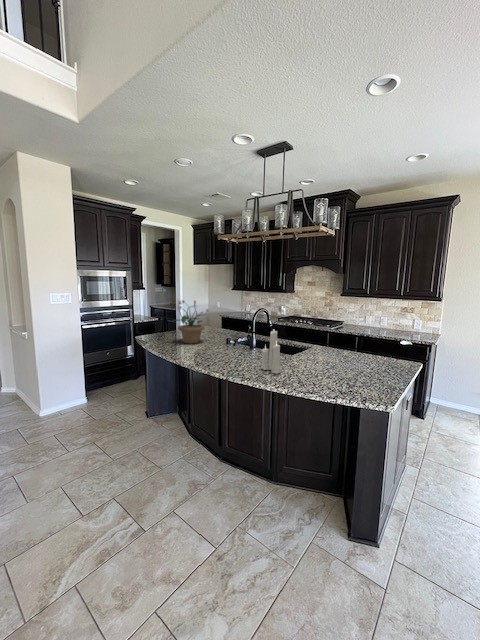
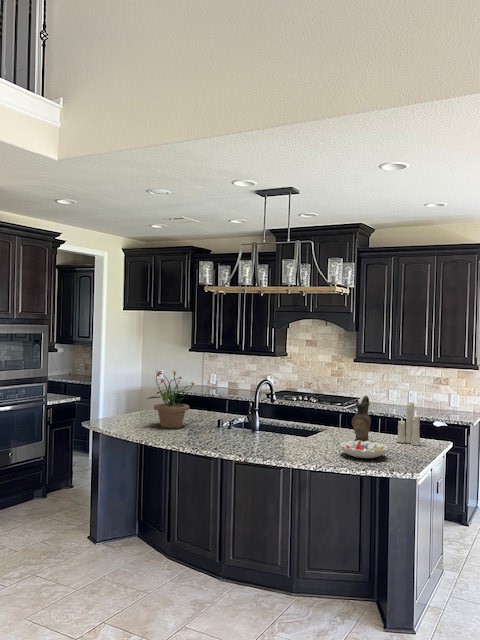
ceramic pitcher: none [330,322,347,363] -> present [352,396,371,442]
candle: present [261,330,280,374] -> present [397,400,420,445]
decorative bowl: none [314,362,361,382] -> present [339,440,388,458]

